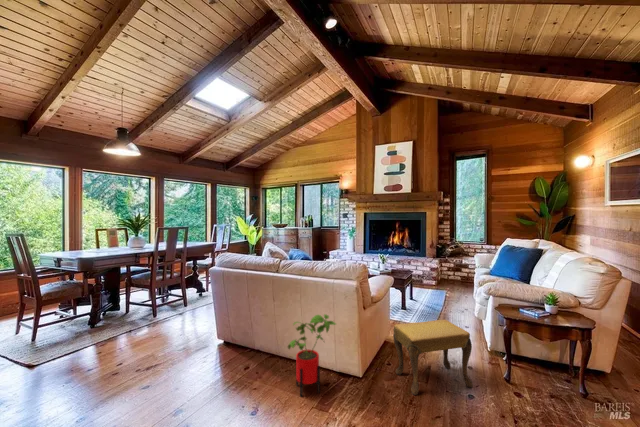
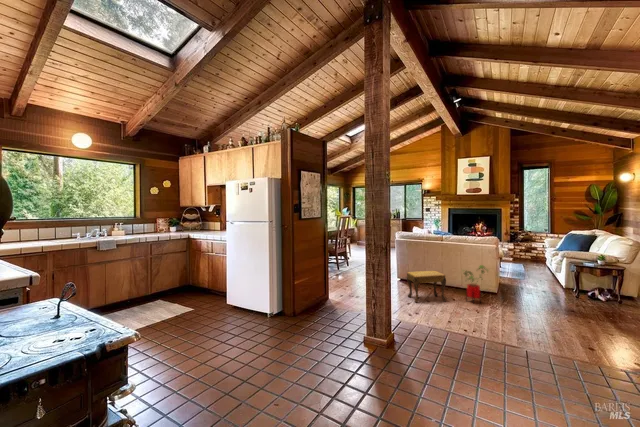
footstool: present [393,319,473,395] -> present [407,271,446,303]

